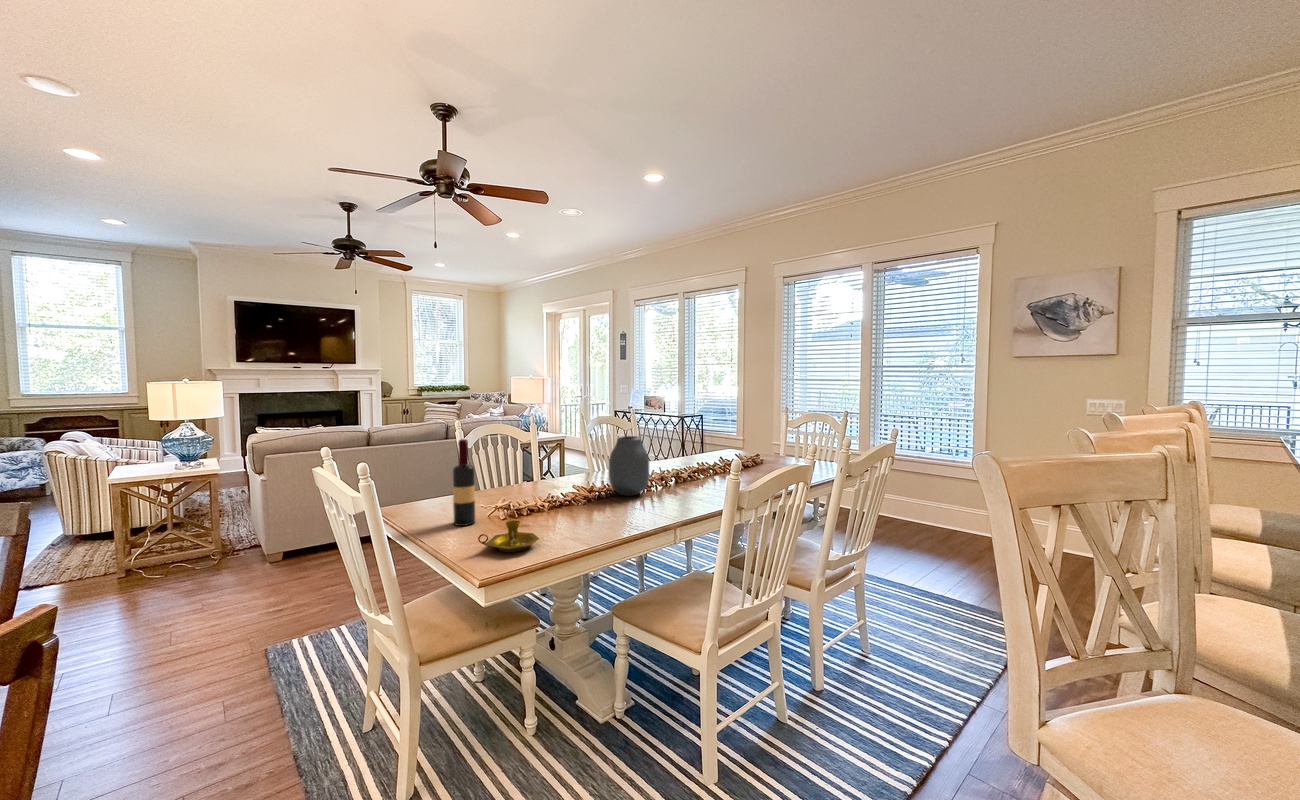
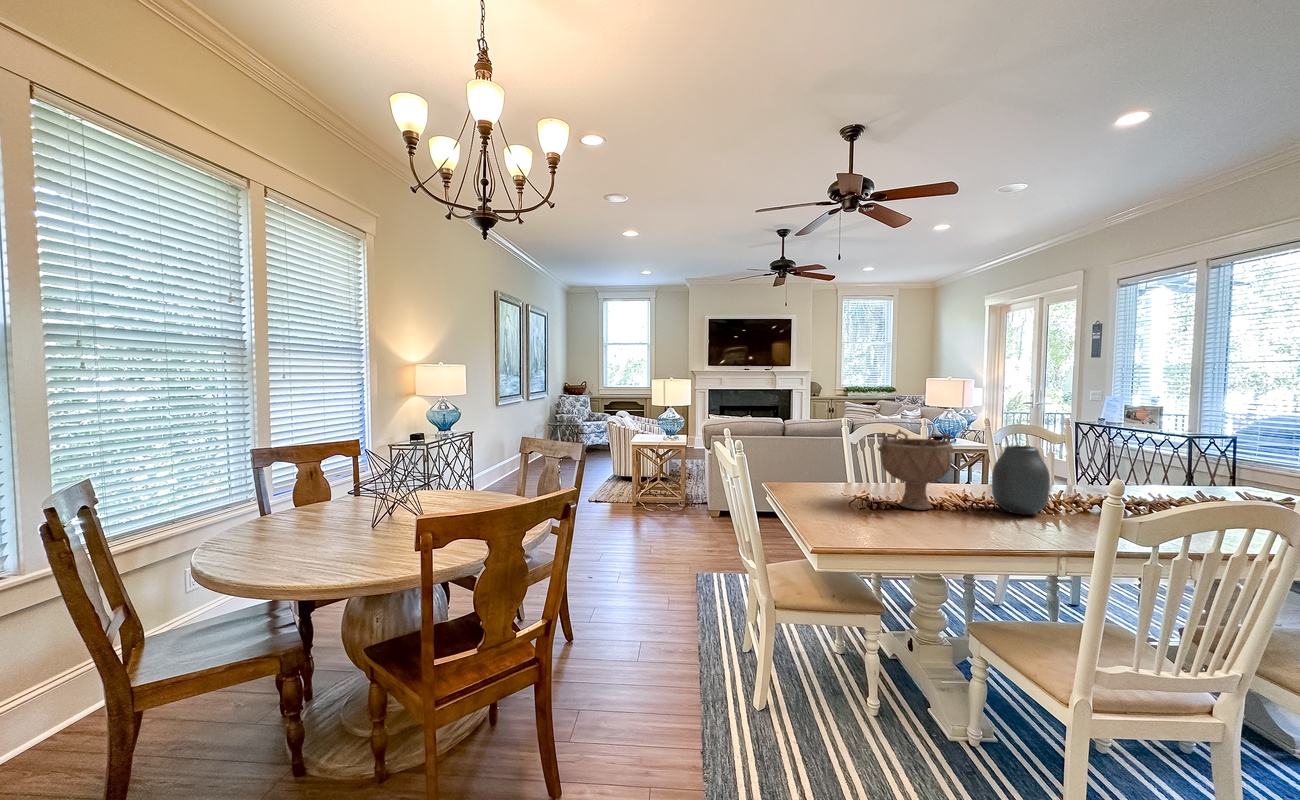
decorative bowl: none [516,429,582,509] -> present [878,429,954,510]
wine bottle: present [453,439,475,526] -> none [815,430,835,506]
candlestick: present [478,520,539,552] -> none [823,506,880,534]

